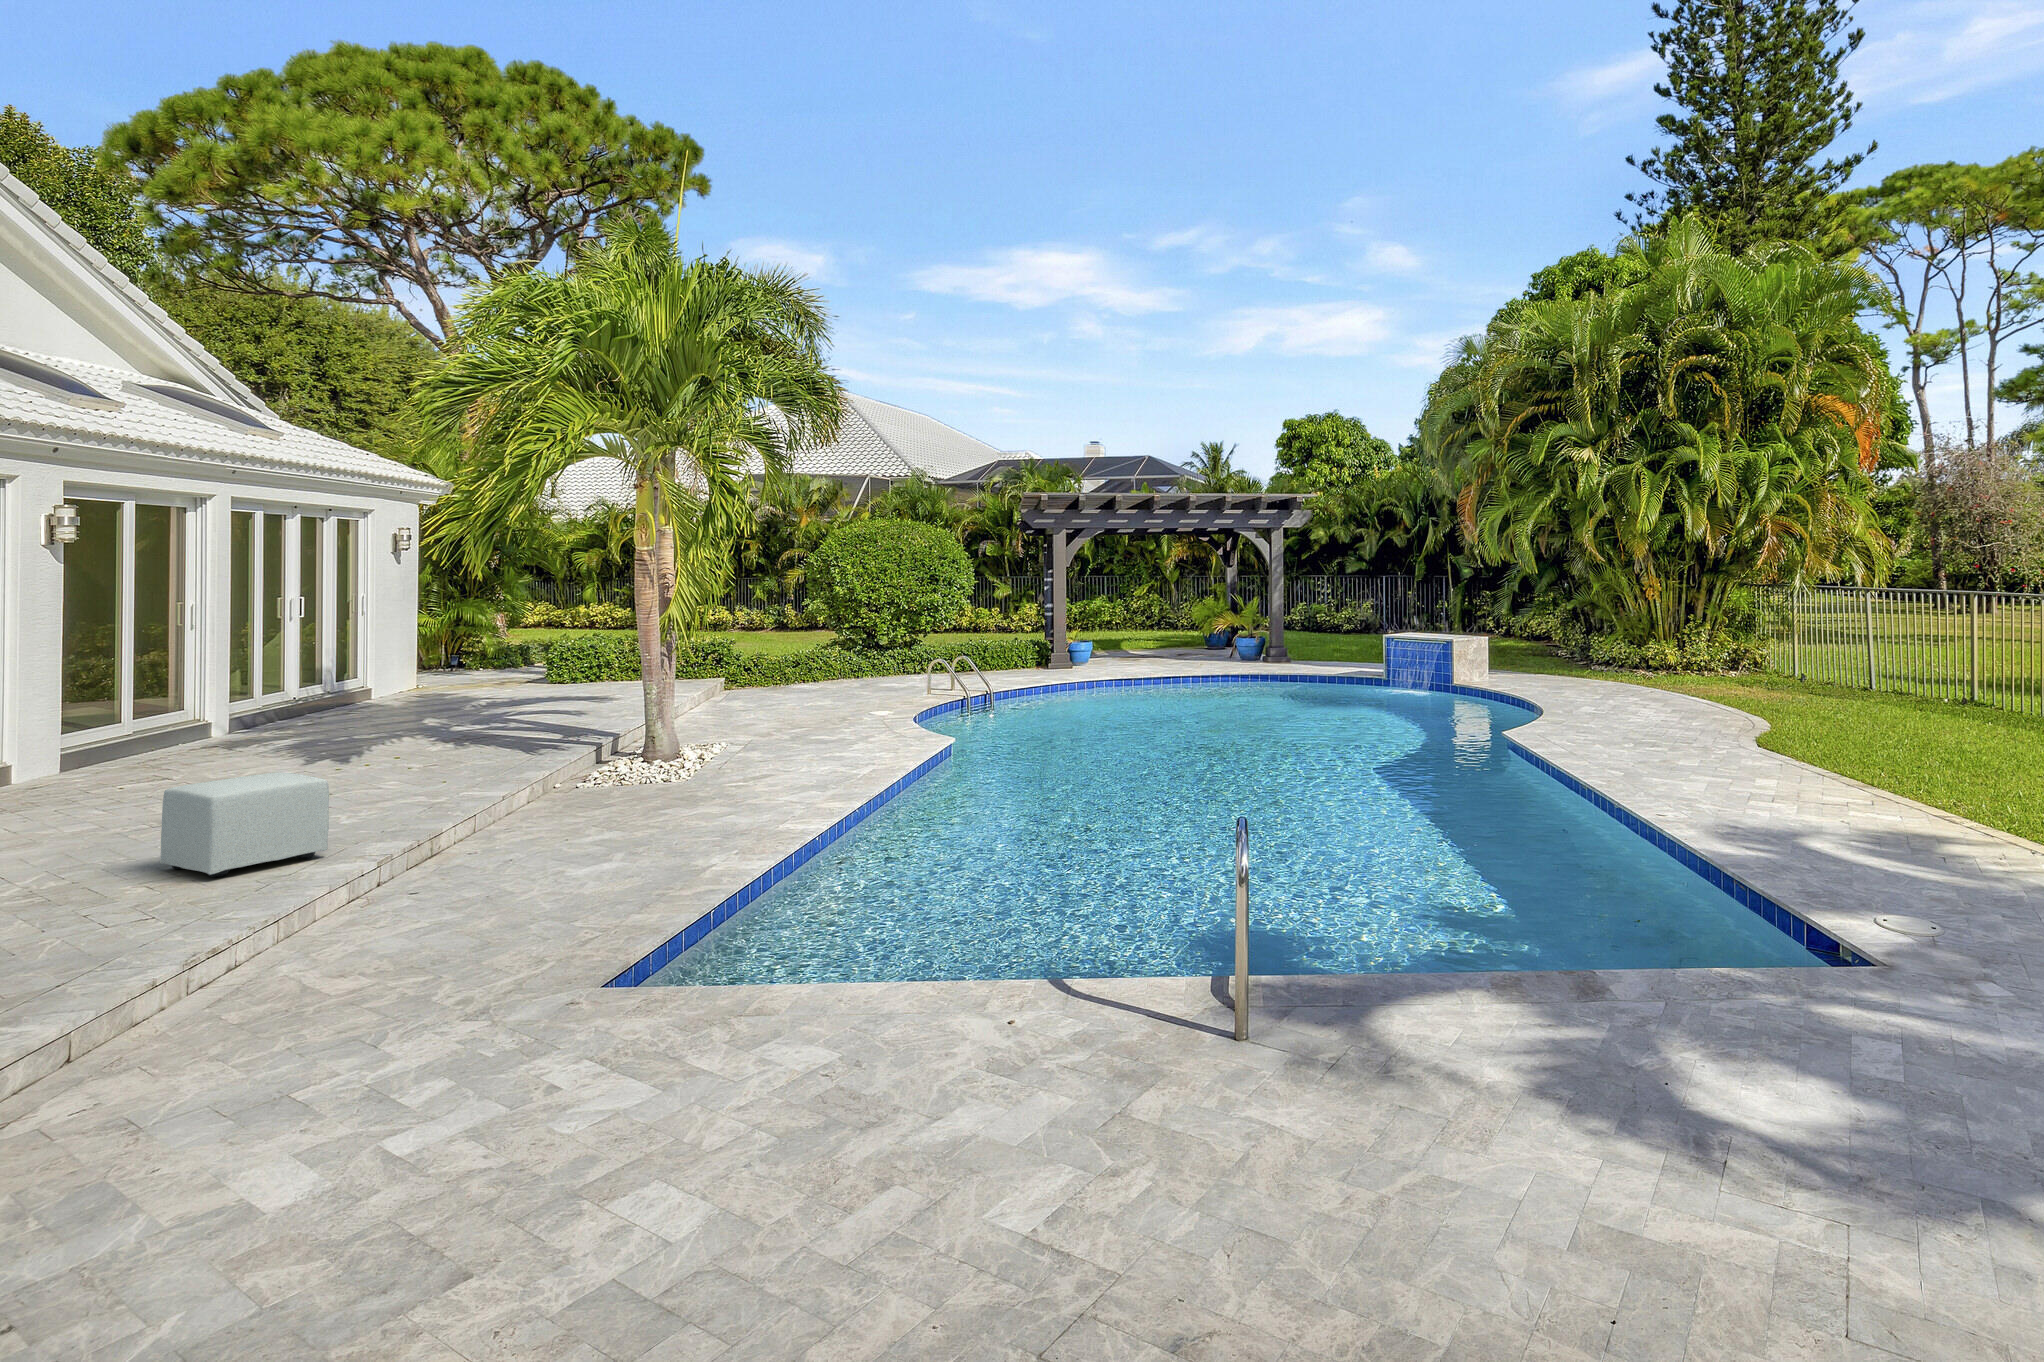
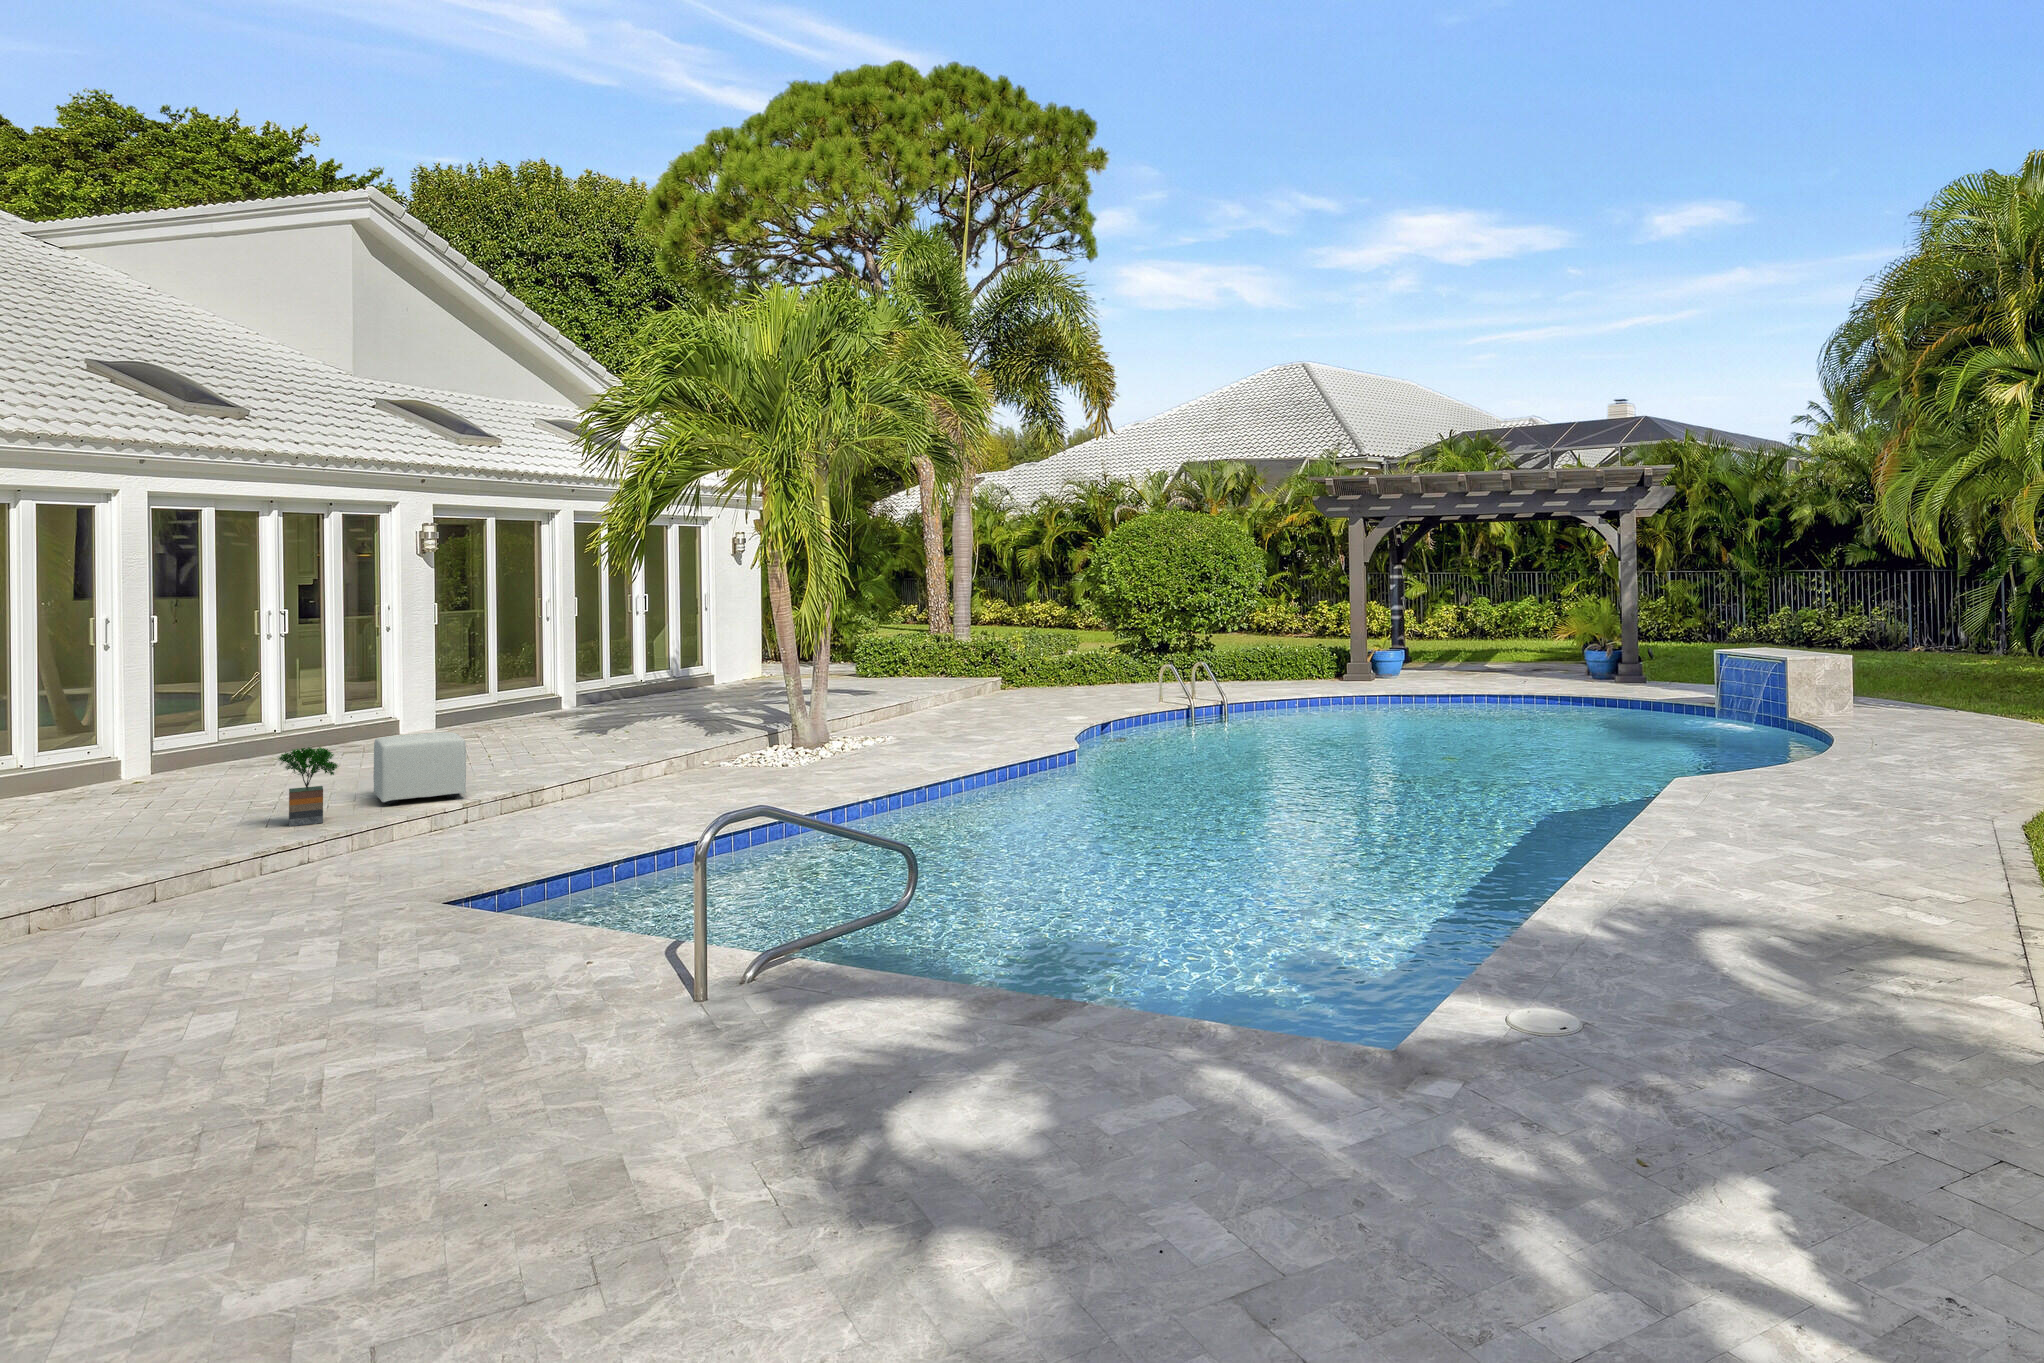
potted tree: none [65,806,178,925] -> present [278,747,338,826]

